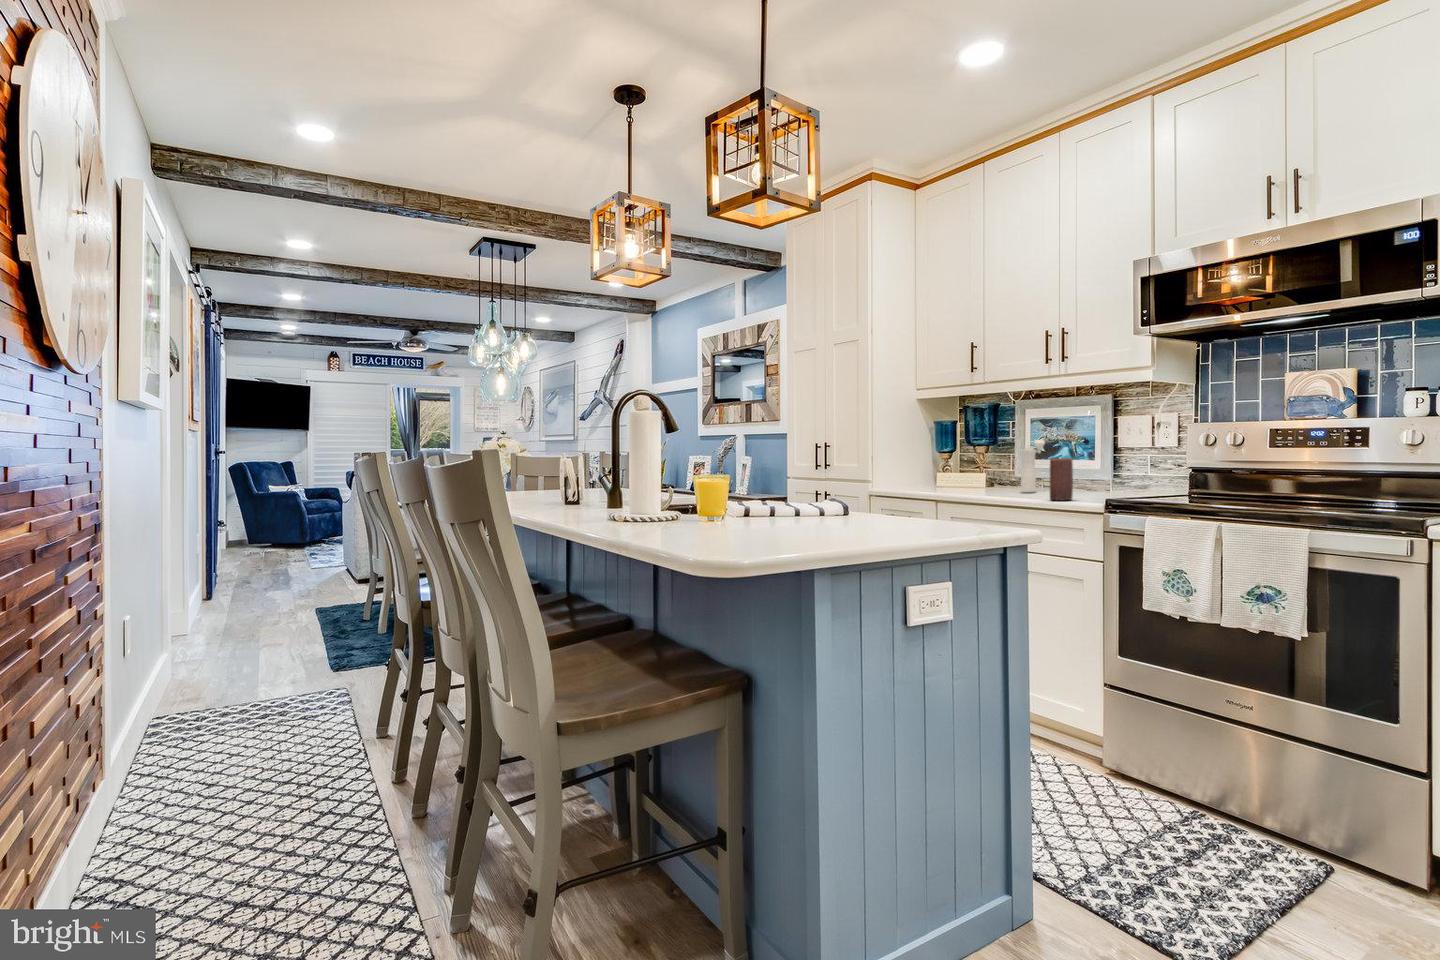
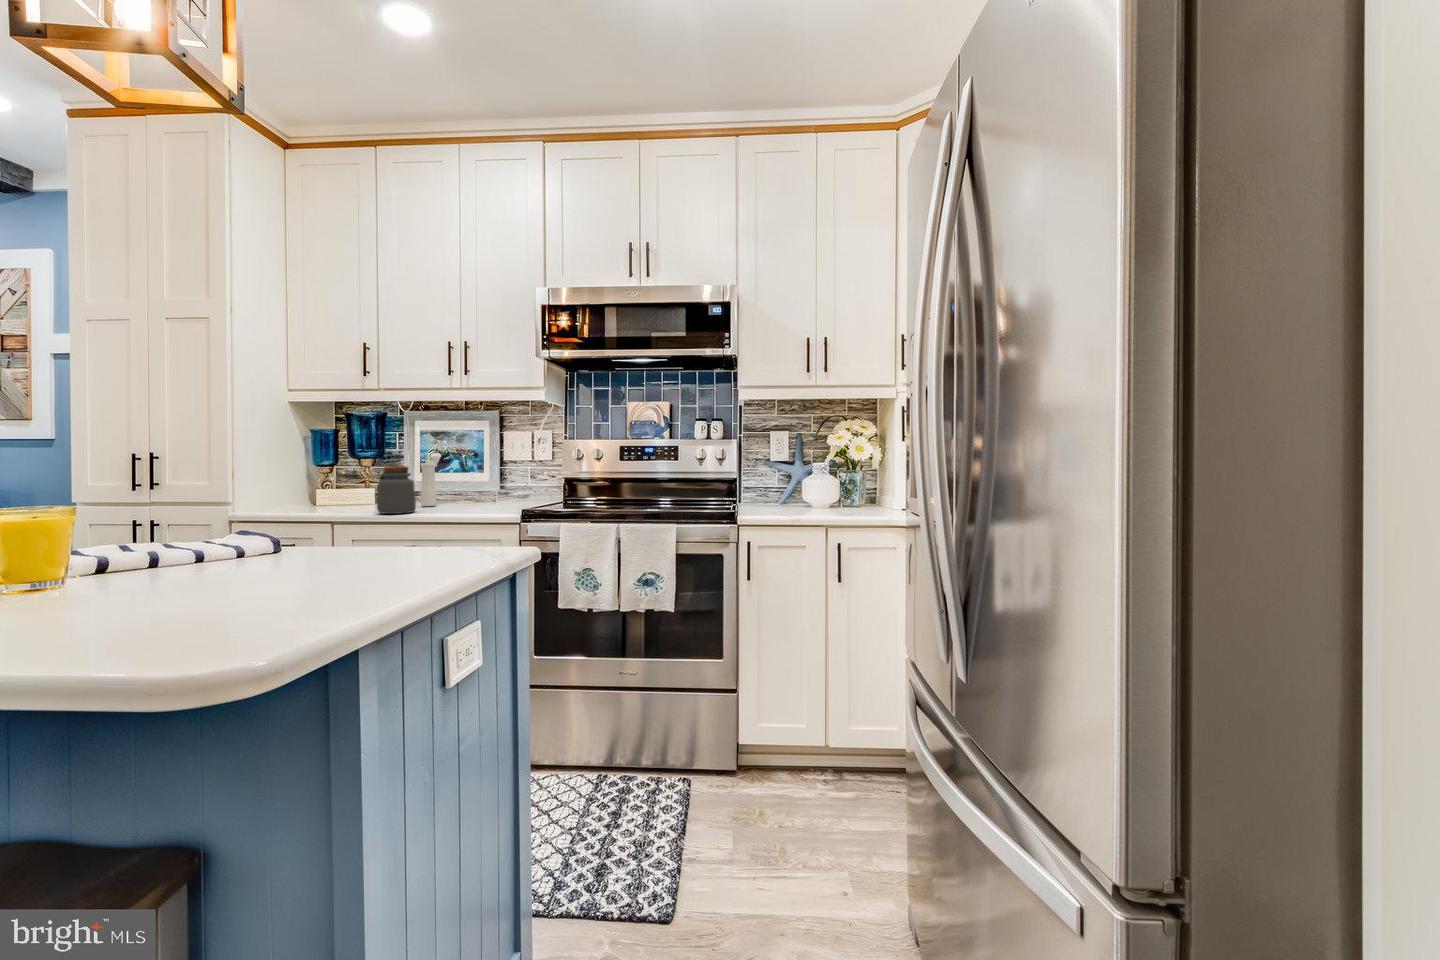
jar: none [975,452,1010,497] -> present [377,466,416,514]
candle: present [1050,458,1073,500] -> none [463,474,485,515]

